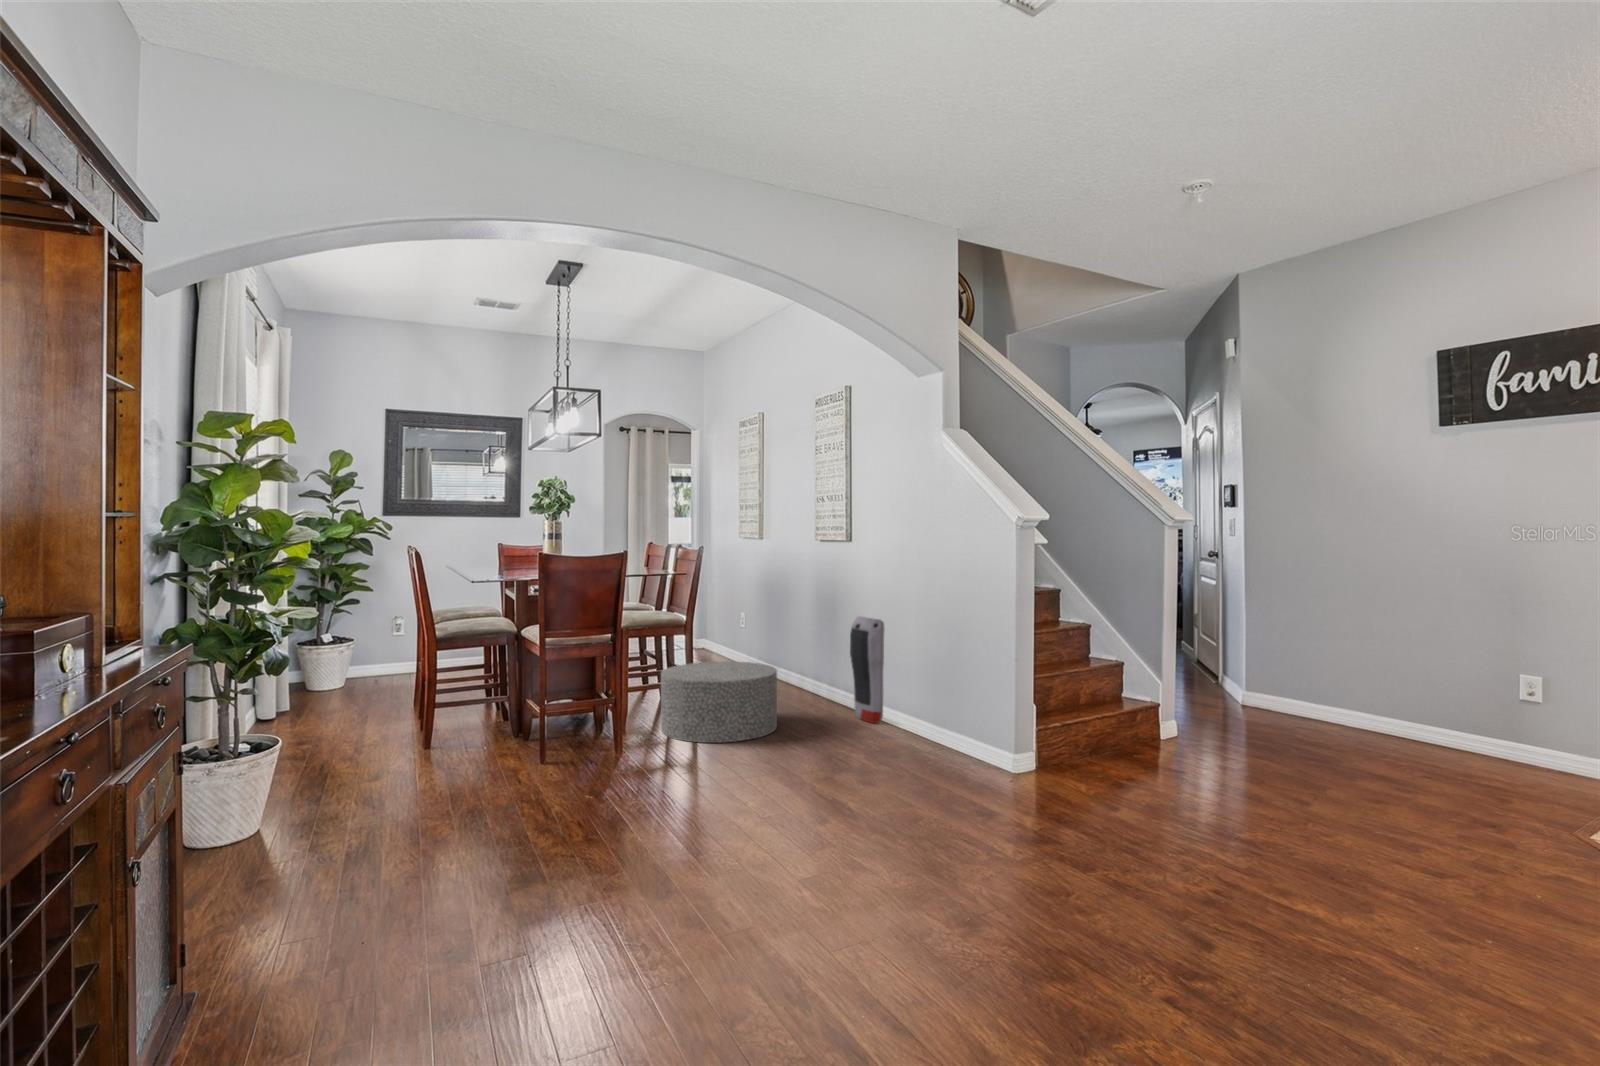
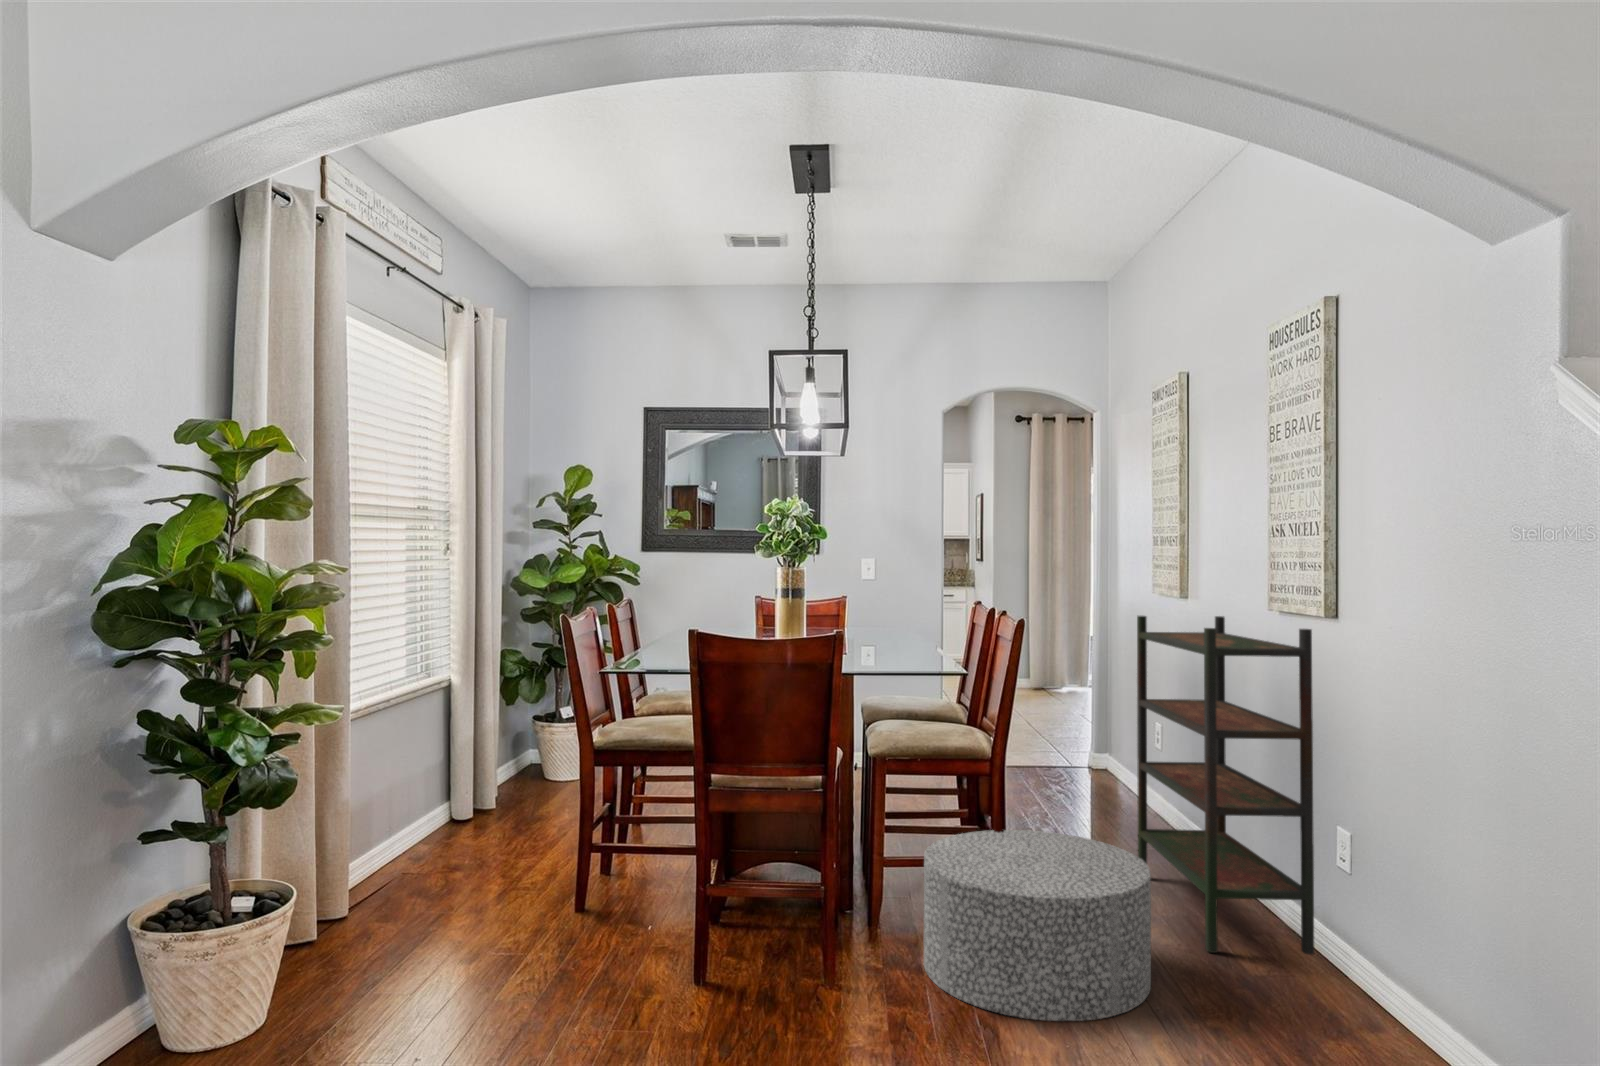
bookshelf: none [749,547,841,711] -> present [1137,616,1314,955]
air purifier: present [850,616,885,723] -> none [1324,782,1407,1033]

